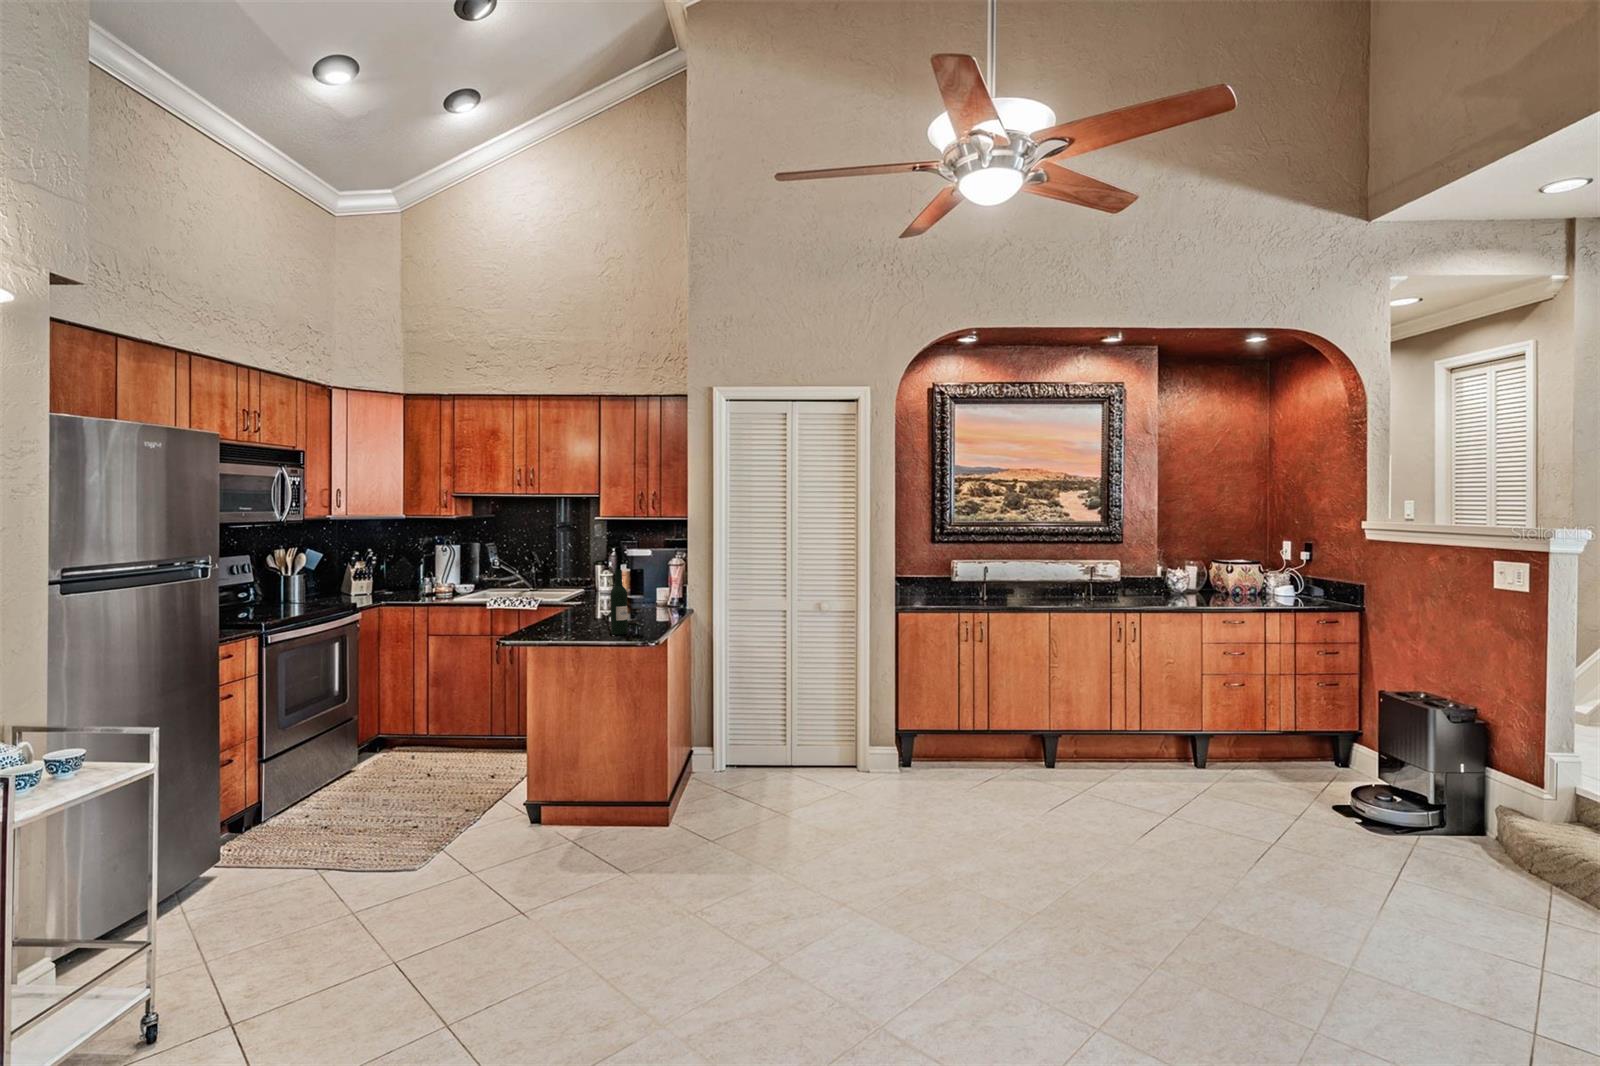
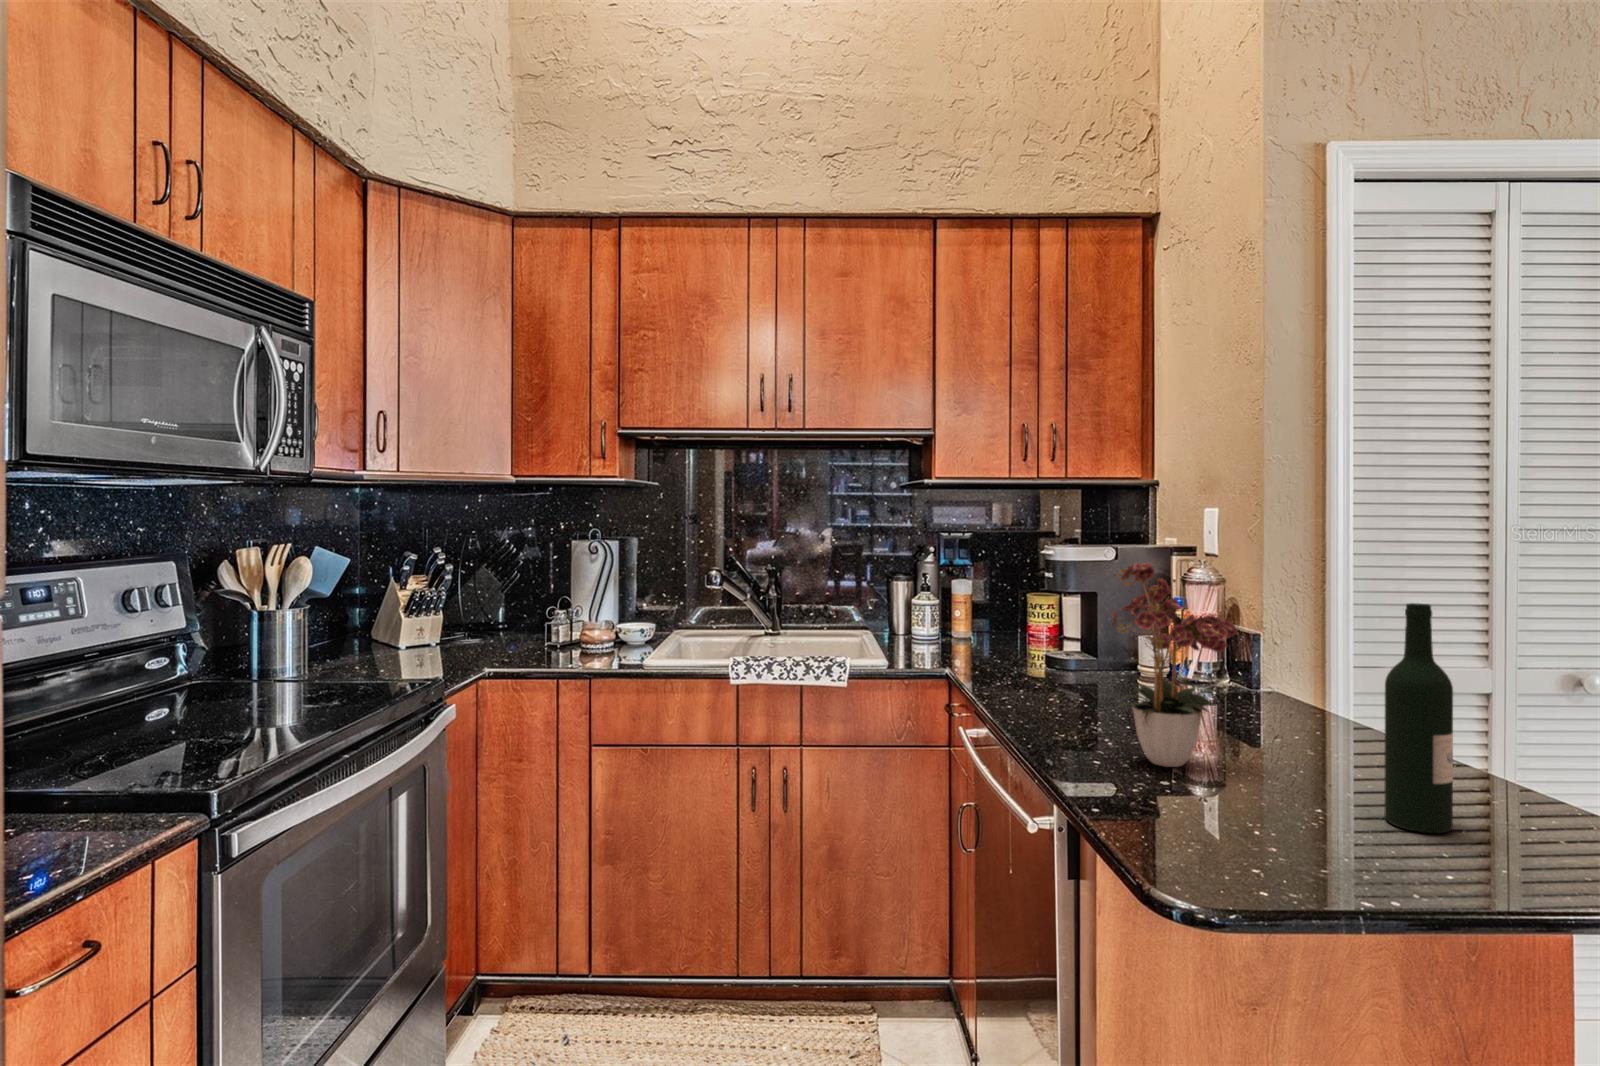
flower arrangement: none [561,554,611,624] -> present [1112,563,1237,767]

